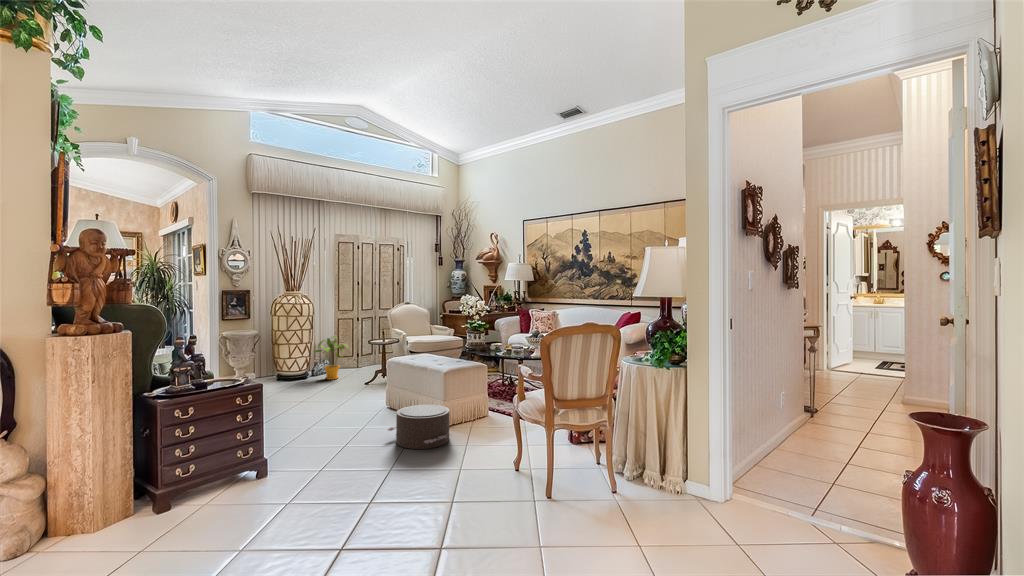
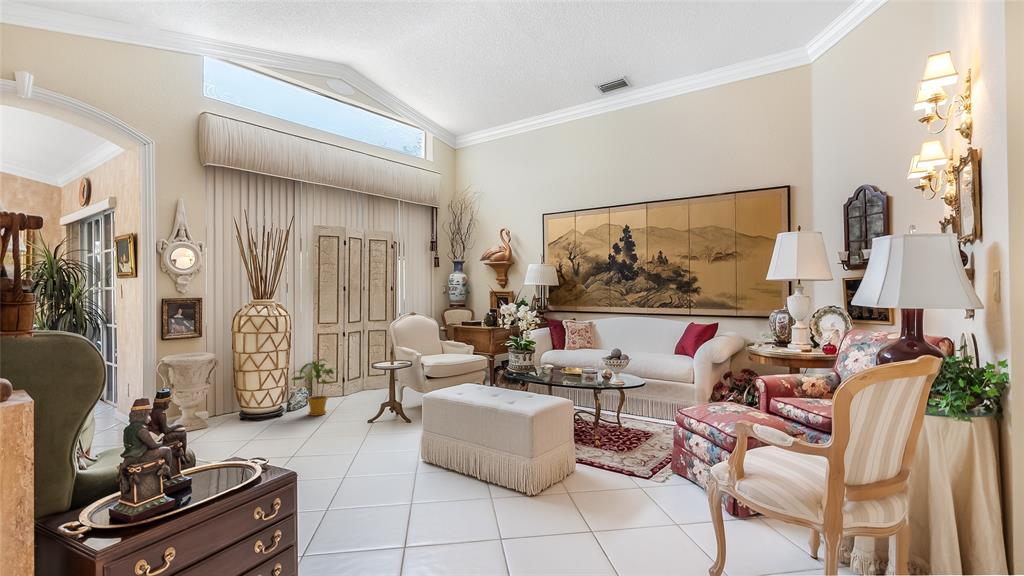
pouf: present [388,405,450,449] -> none [461,466,567,545]

